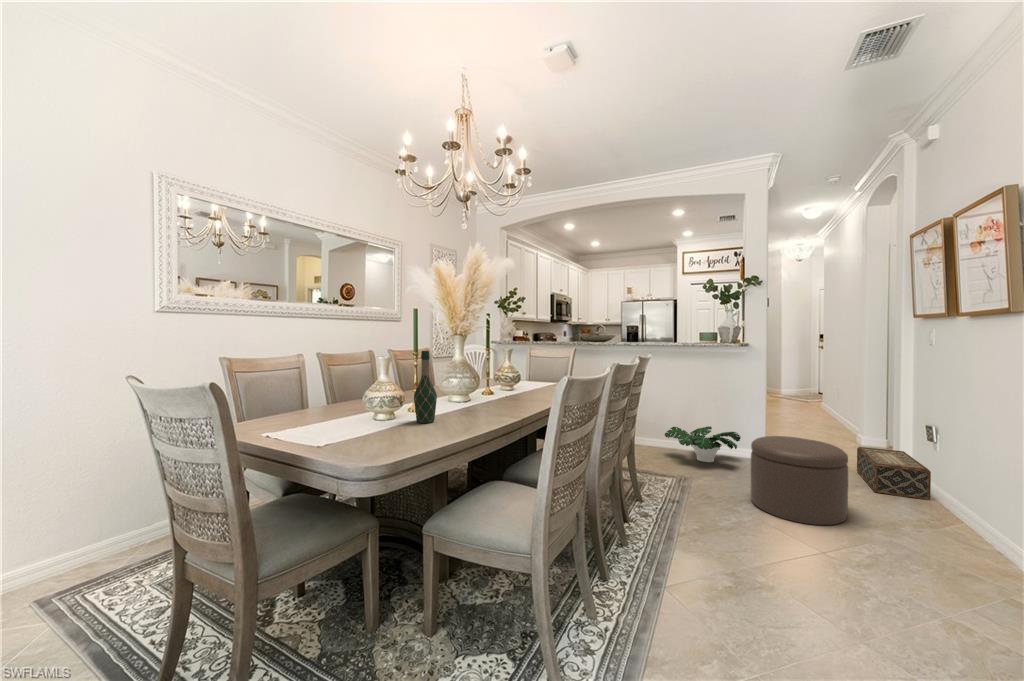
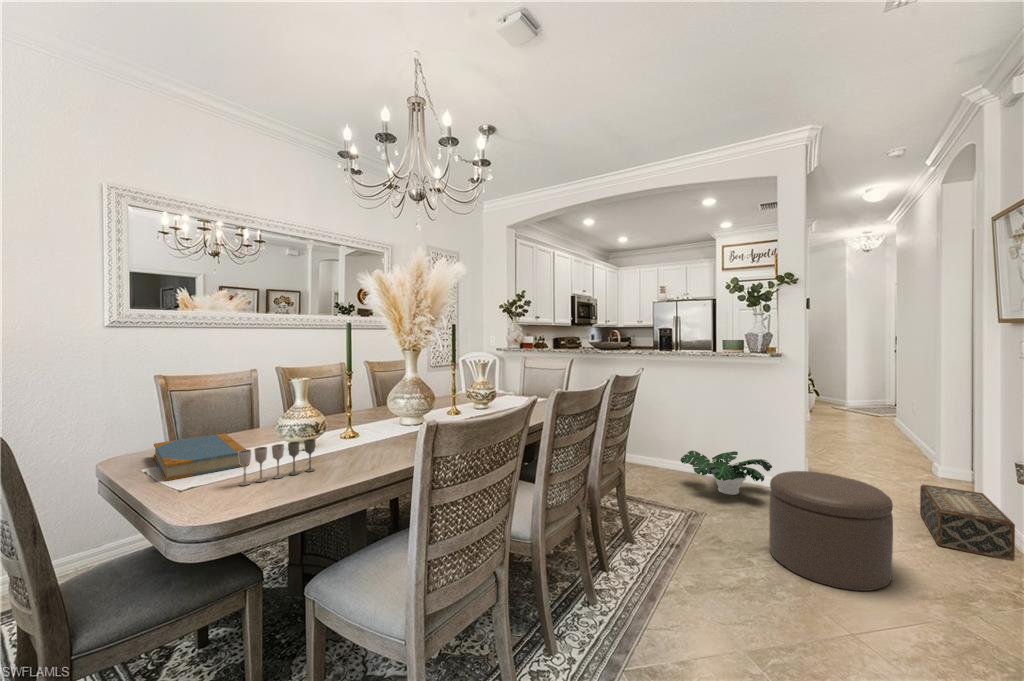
wine bottle: present [414,351,437,423] -> none [325,373,353,457]
wine glass: none [365,405,419,442] -> present [238,439,316,486]
book: none [255,407,355,441] -> present [154,433,249,481]

